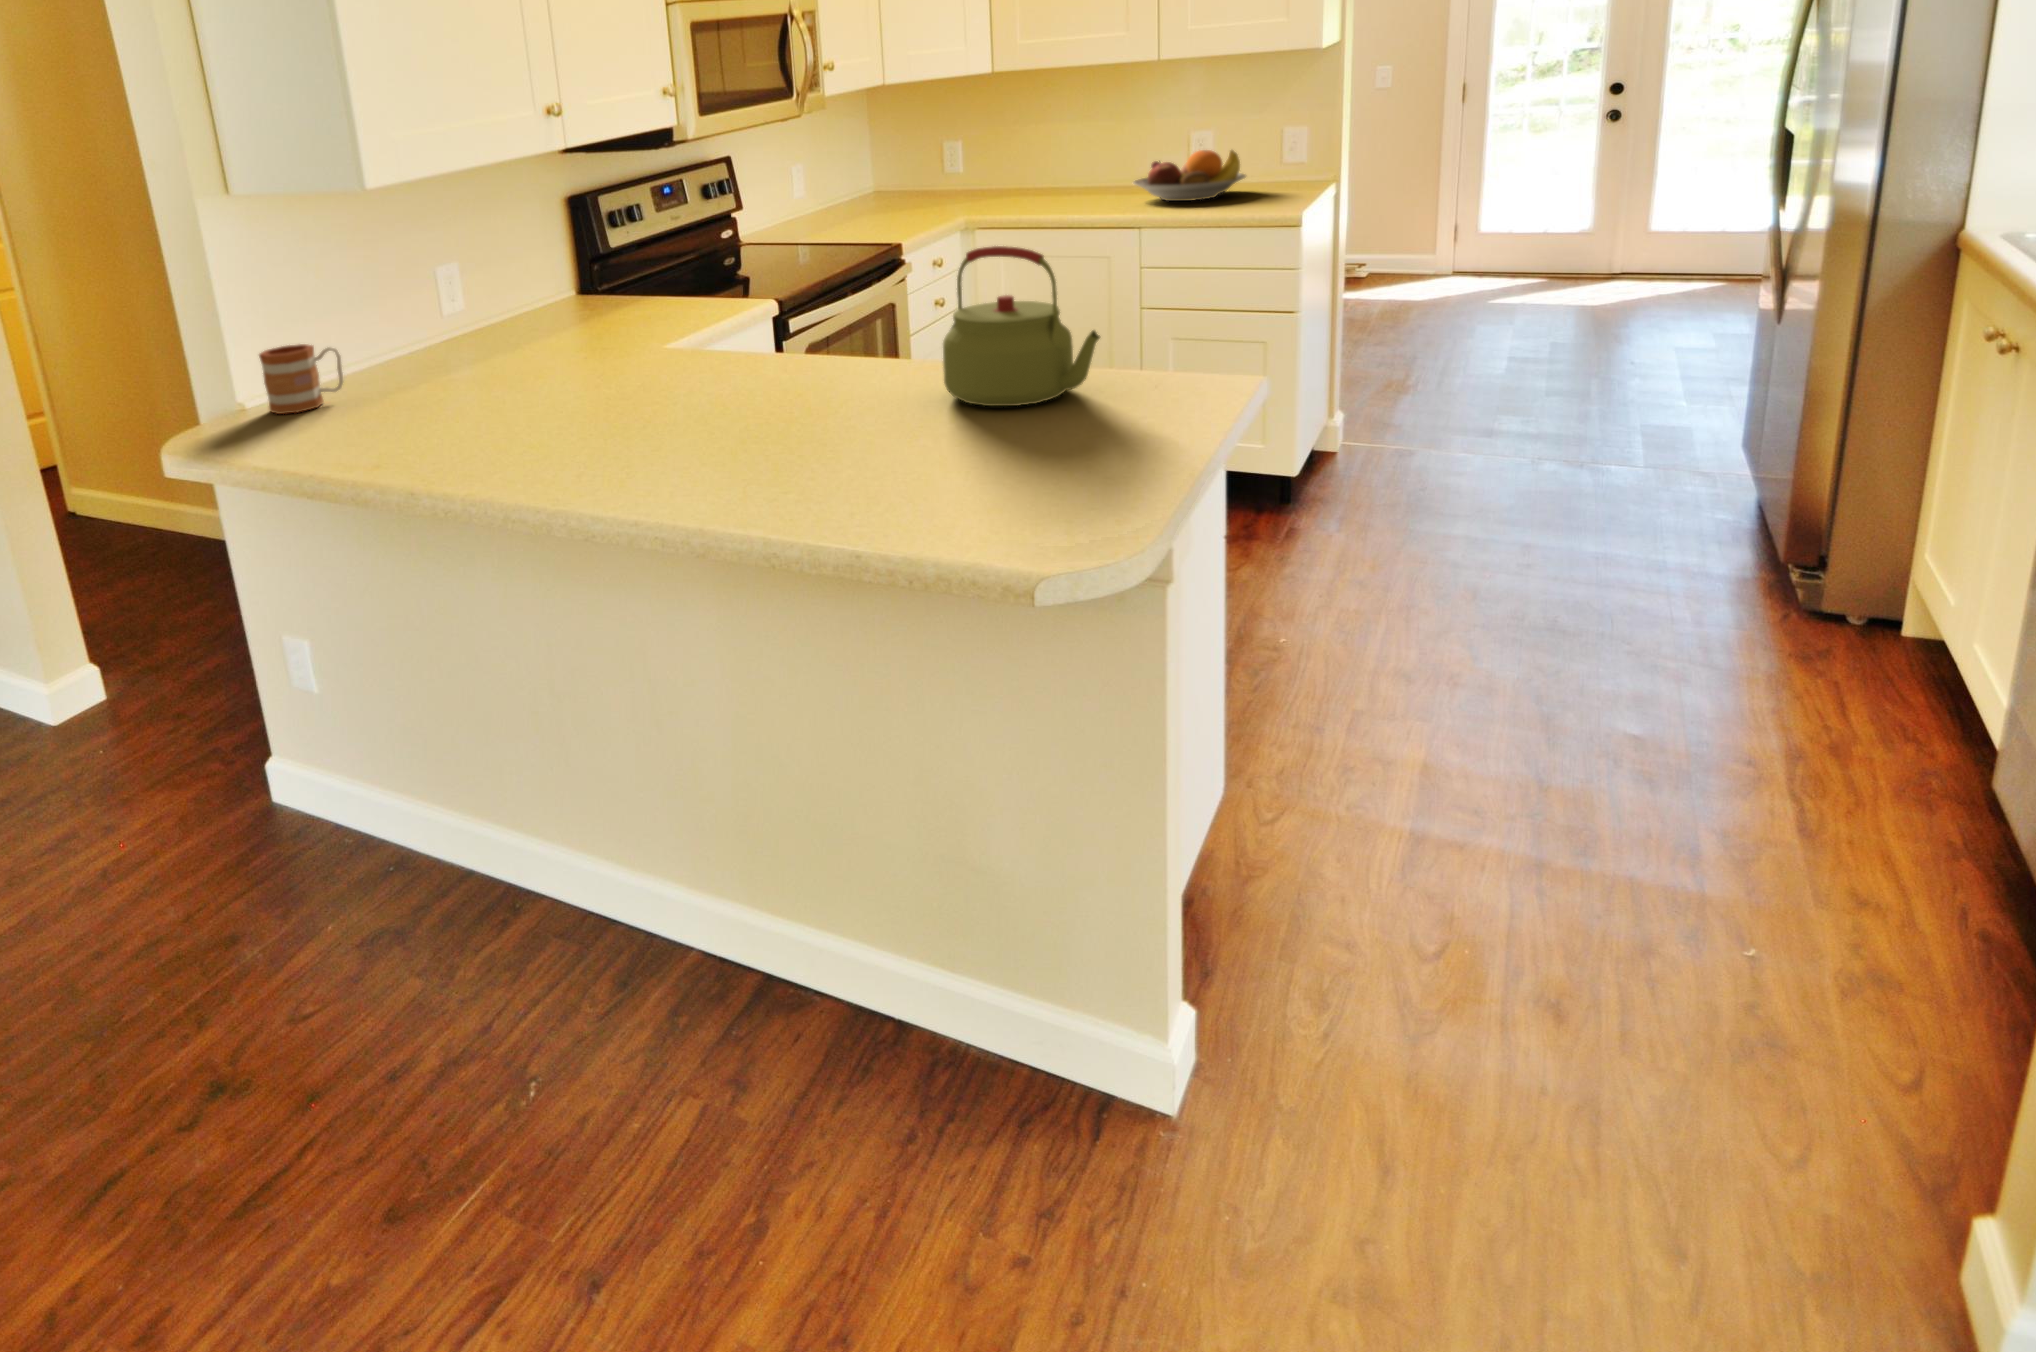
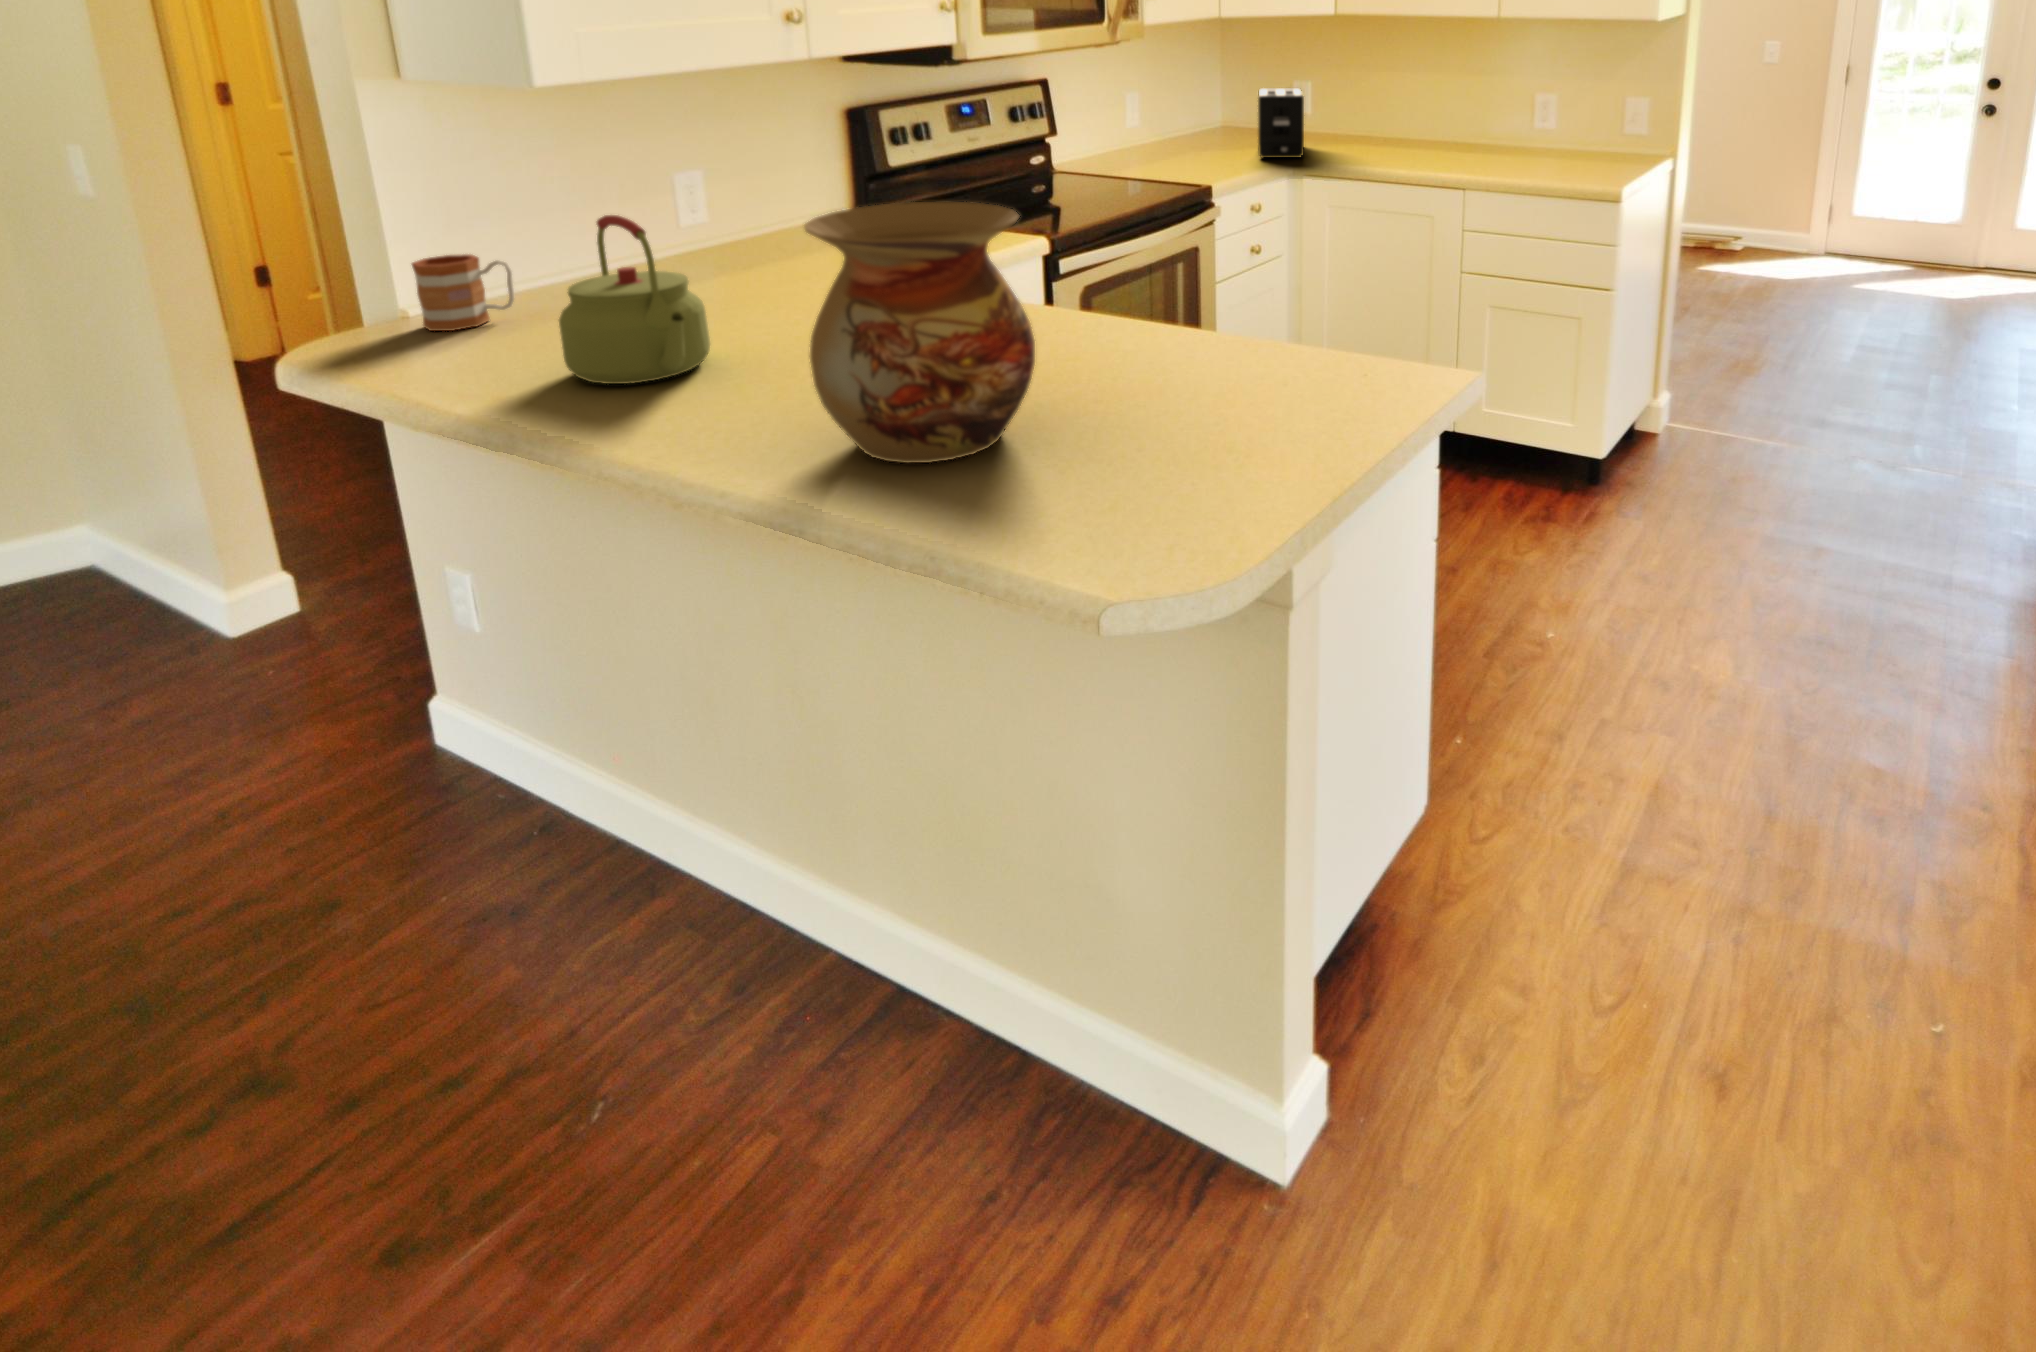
toaster: none [917,148,972,217] -> present [1258,88,1304,158]
fruit bowl: present [1133,150,1246,201] -> none [1466,113,1579,164]
vase: none [705,245,901,472] -> present [804,202,1035,463]
kettle: present [943,246,1100,406] -> present [559,215,710,384]

